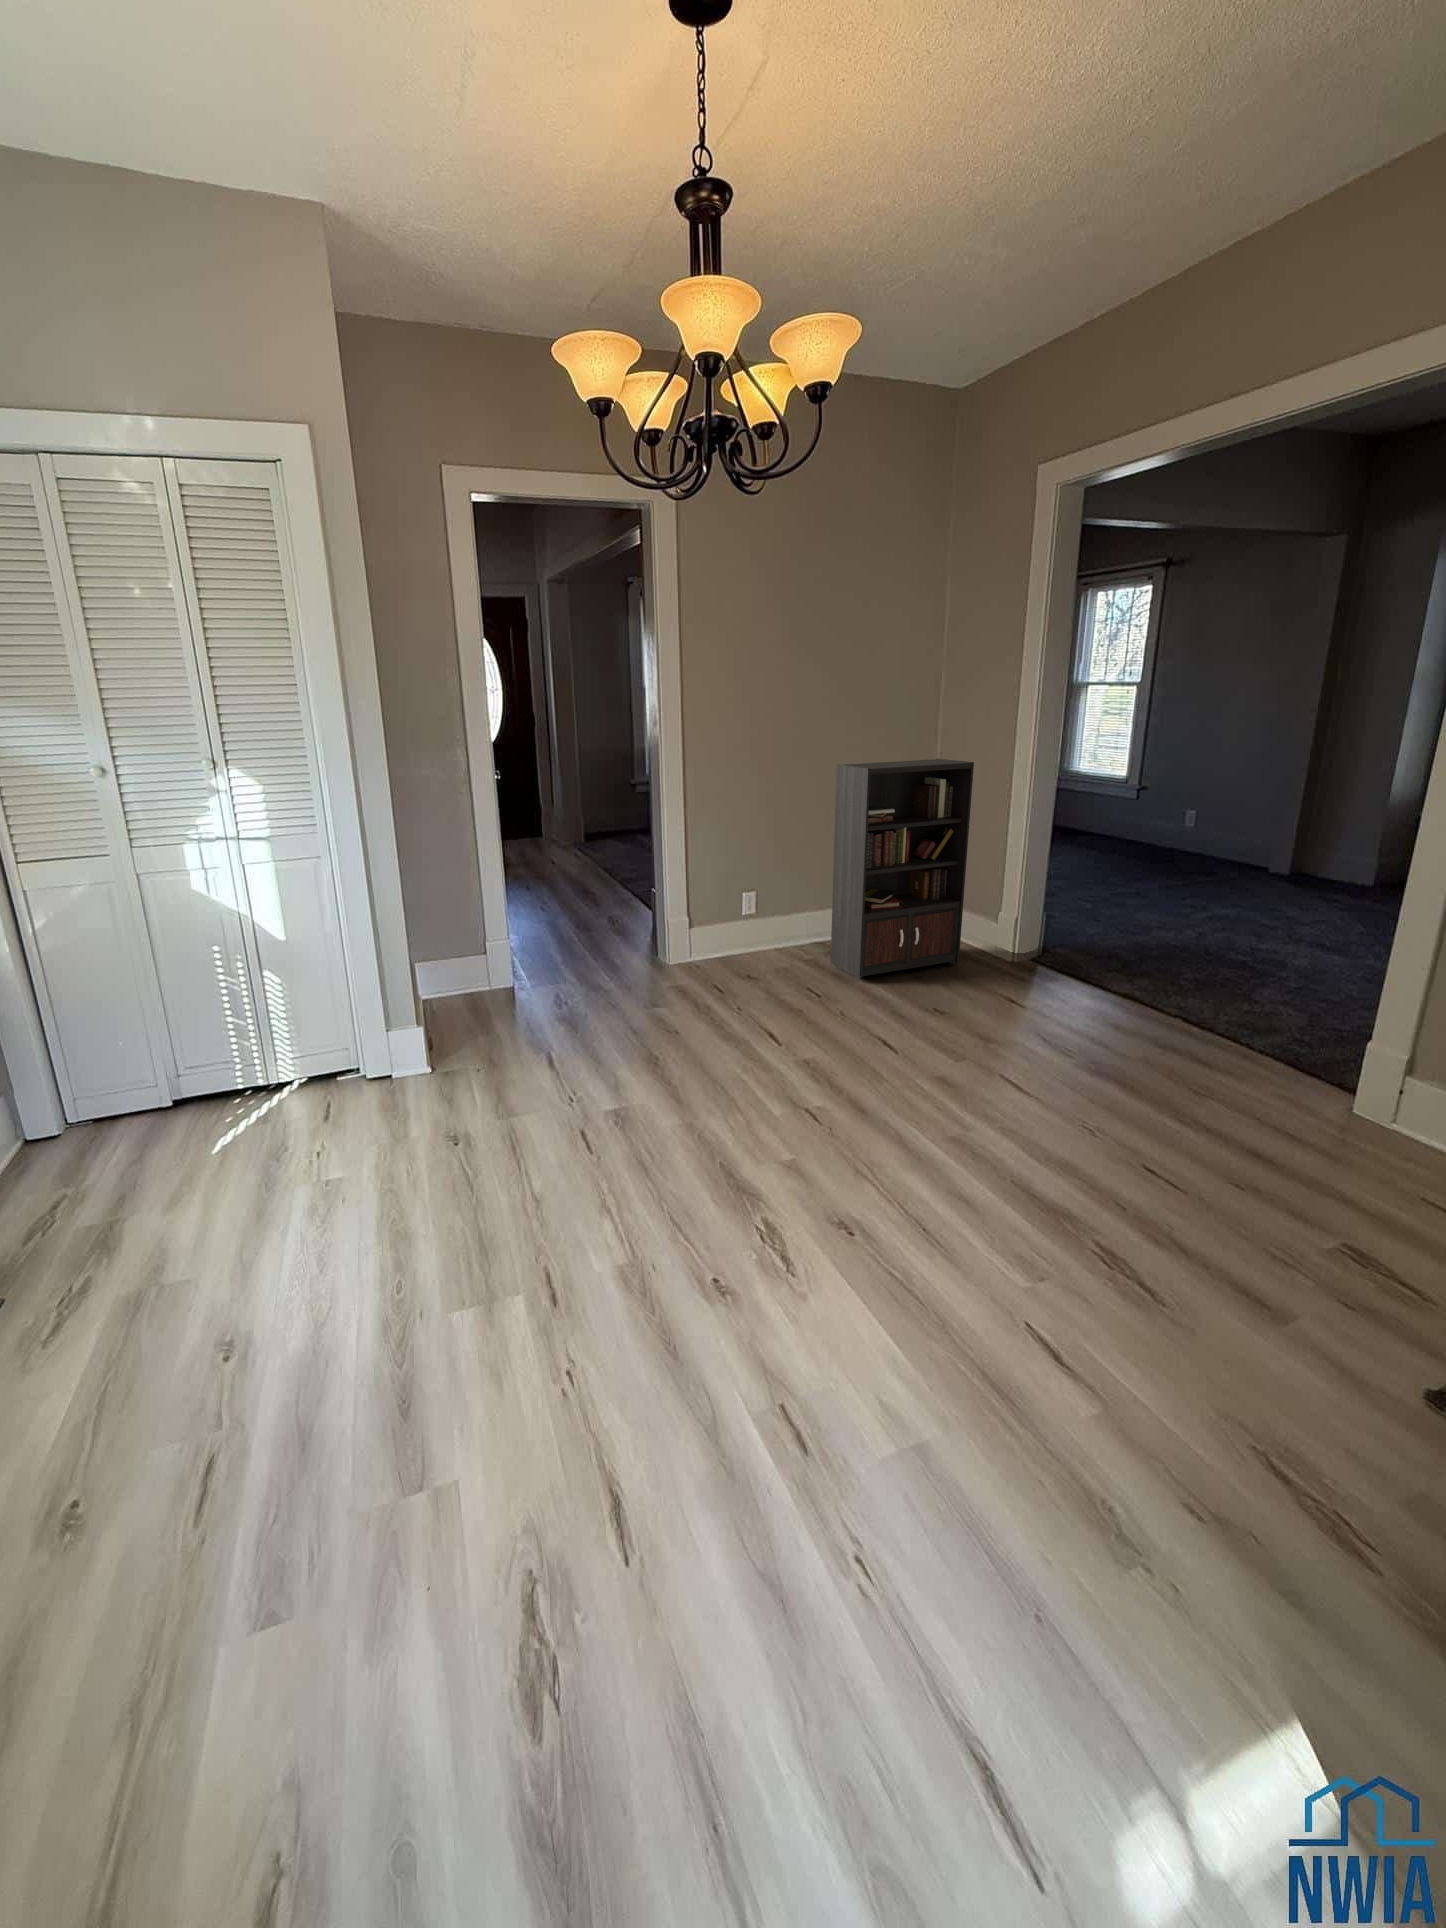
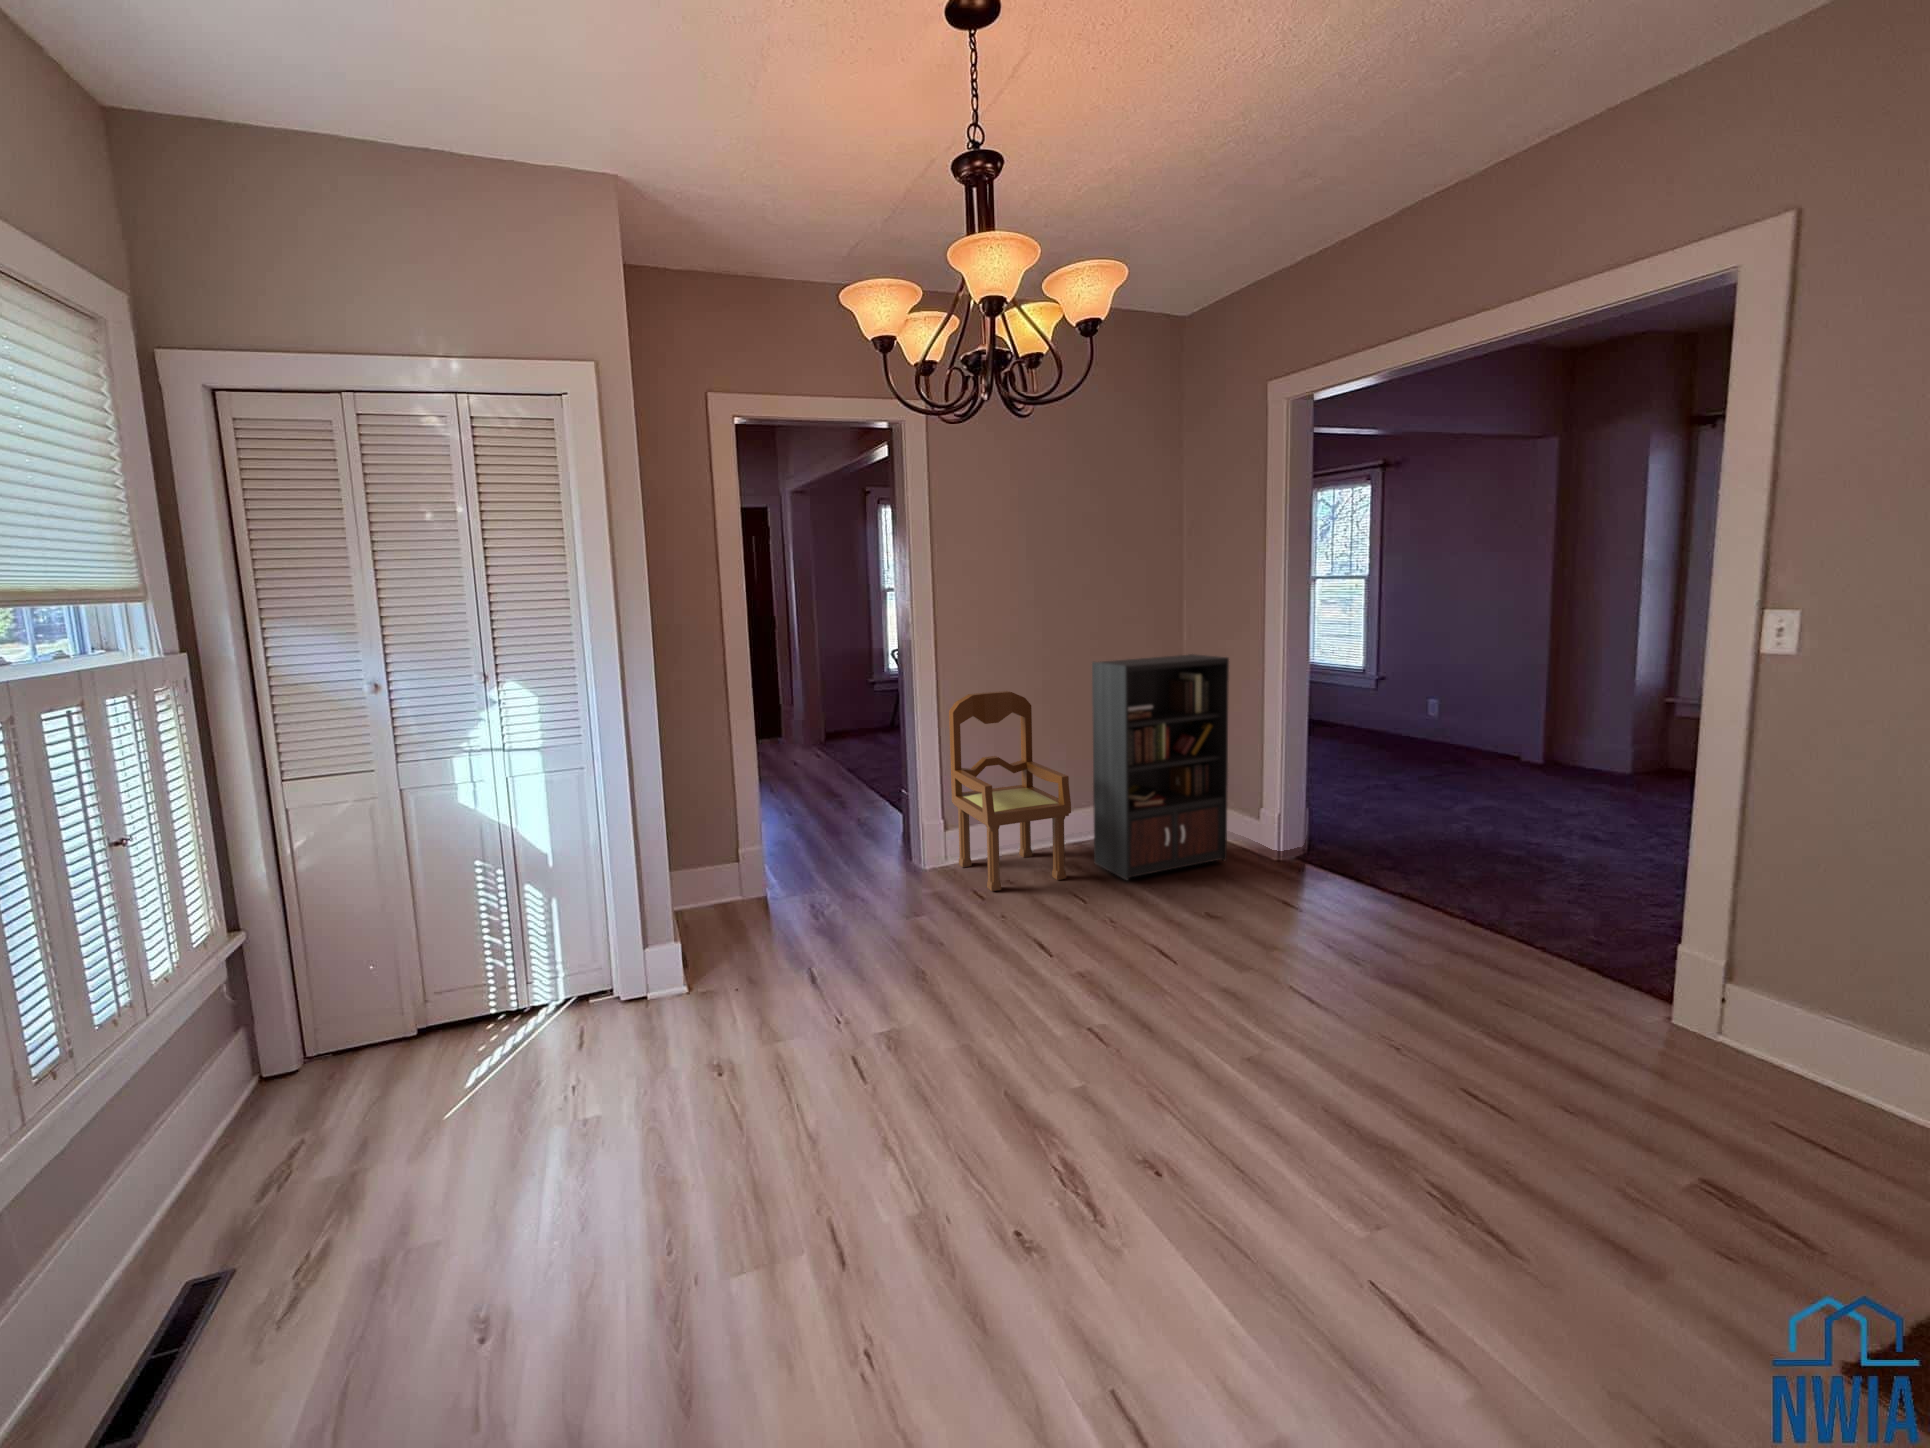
dining chair: none [693,793,809,987] -> present [949,691,1071,891]

